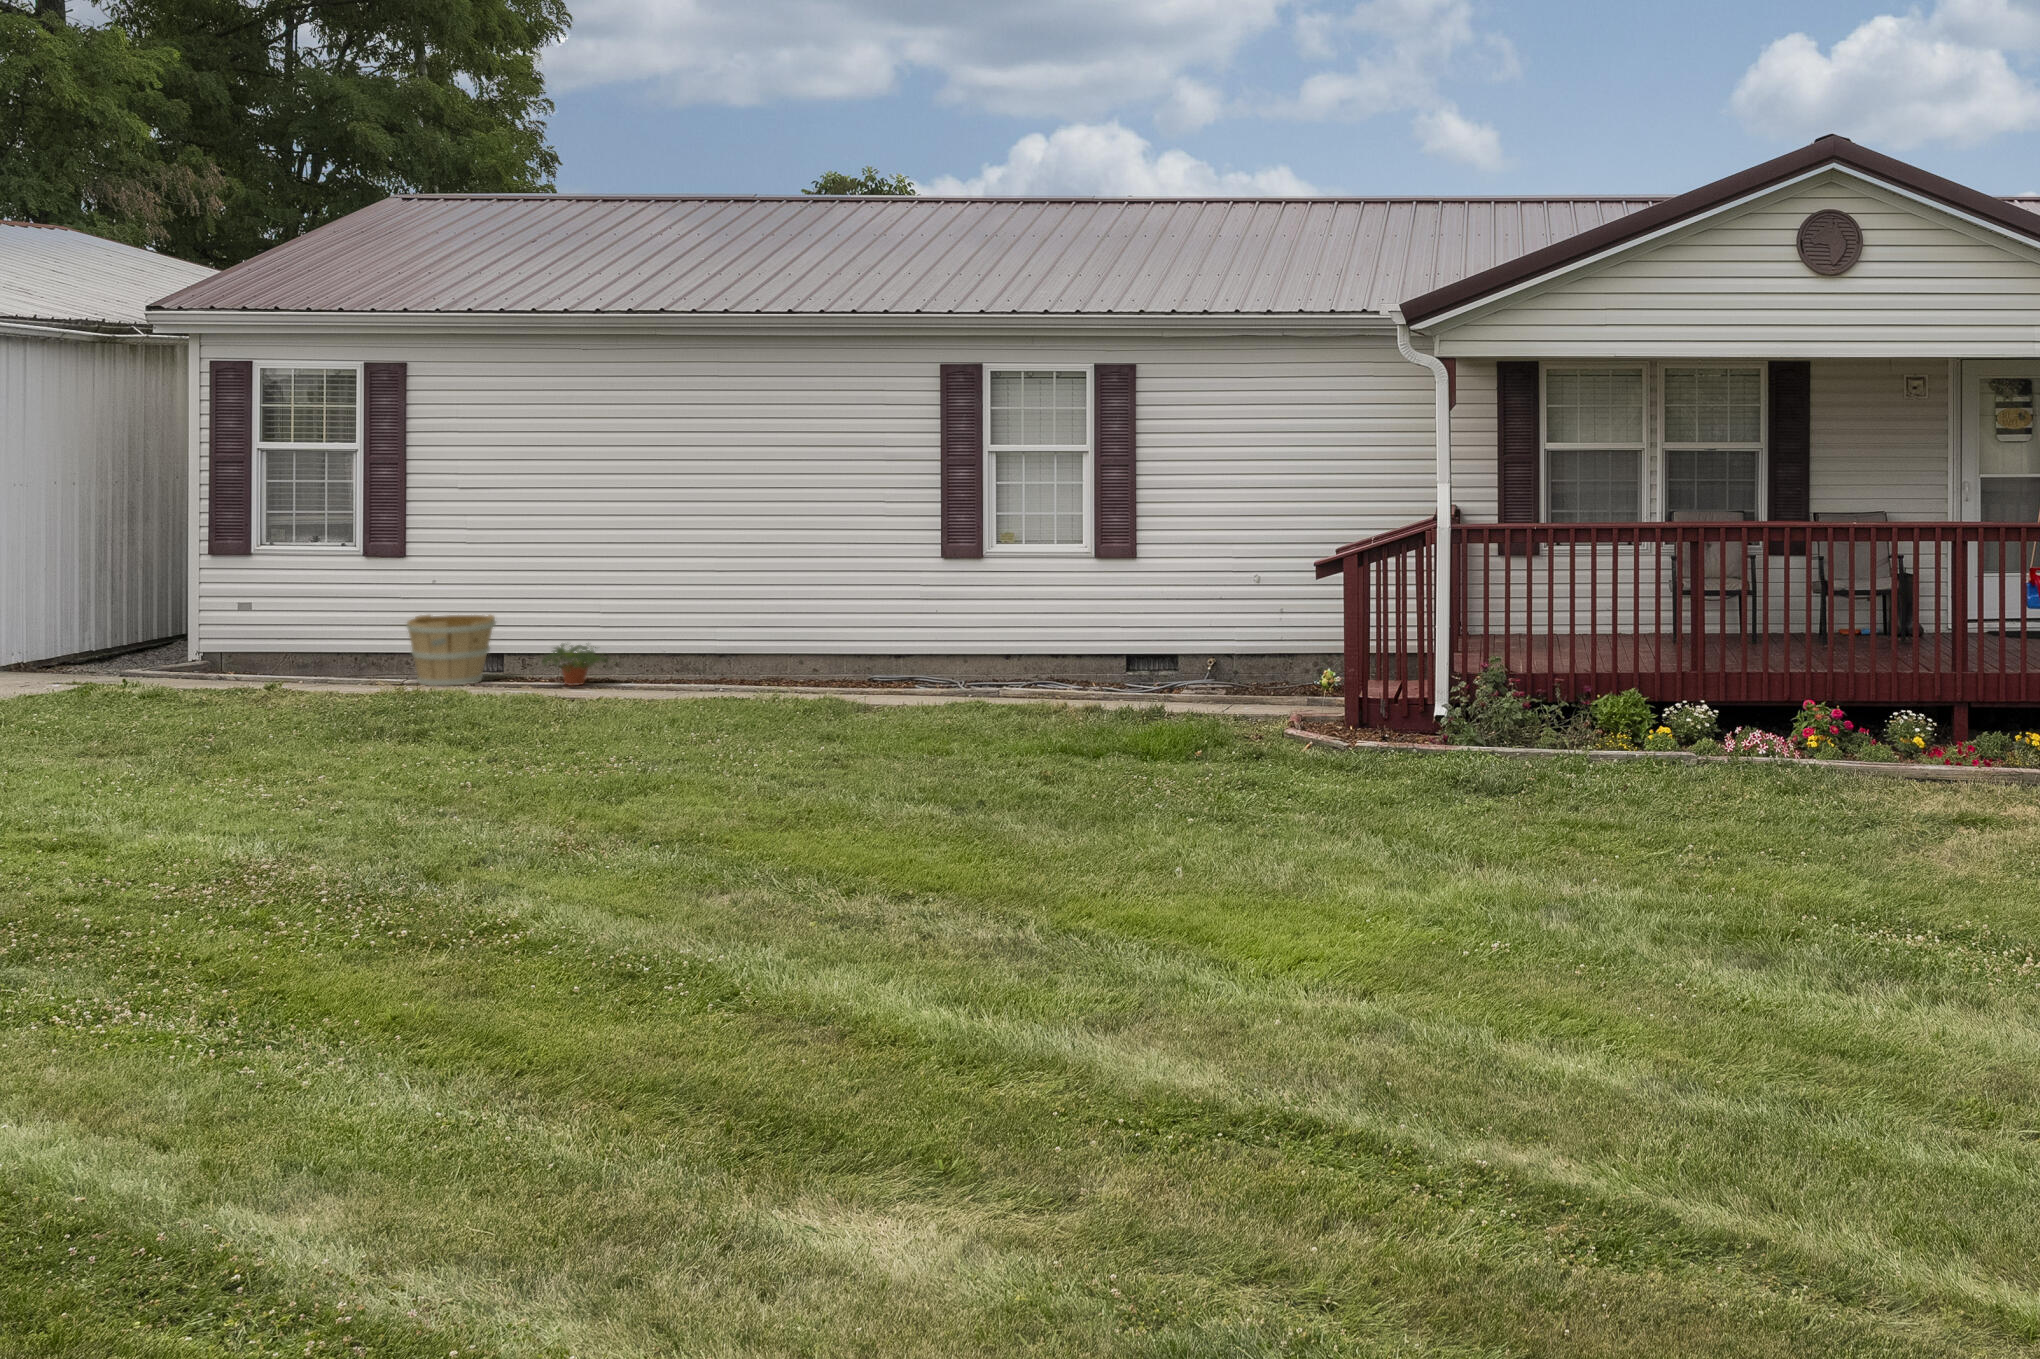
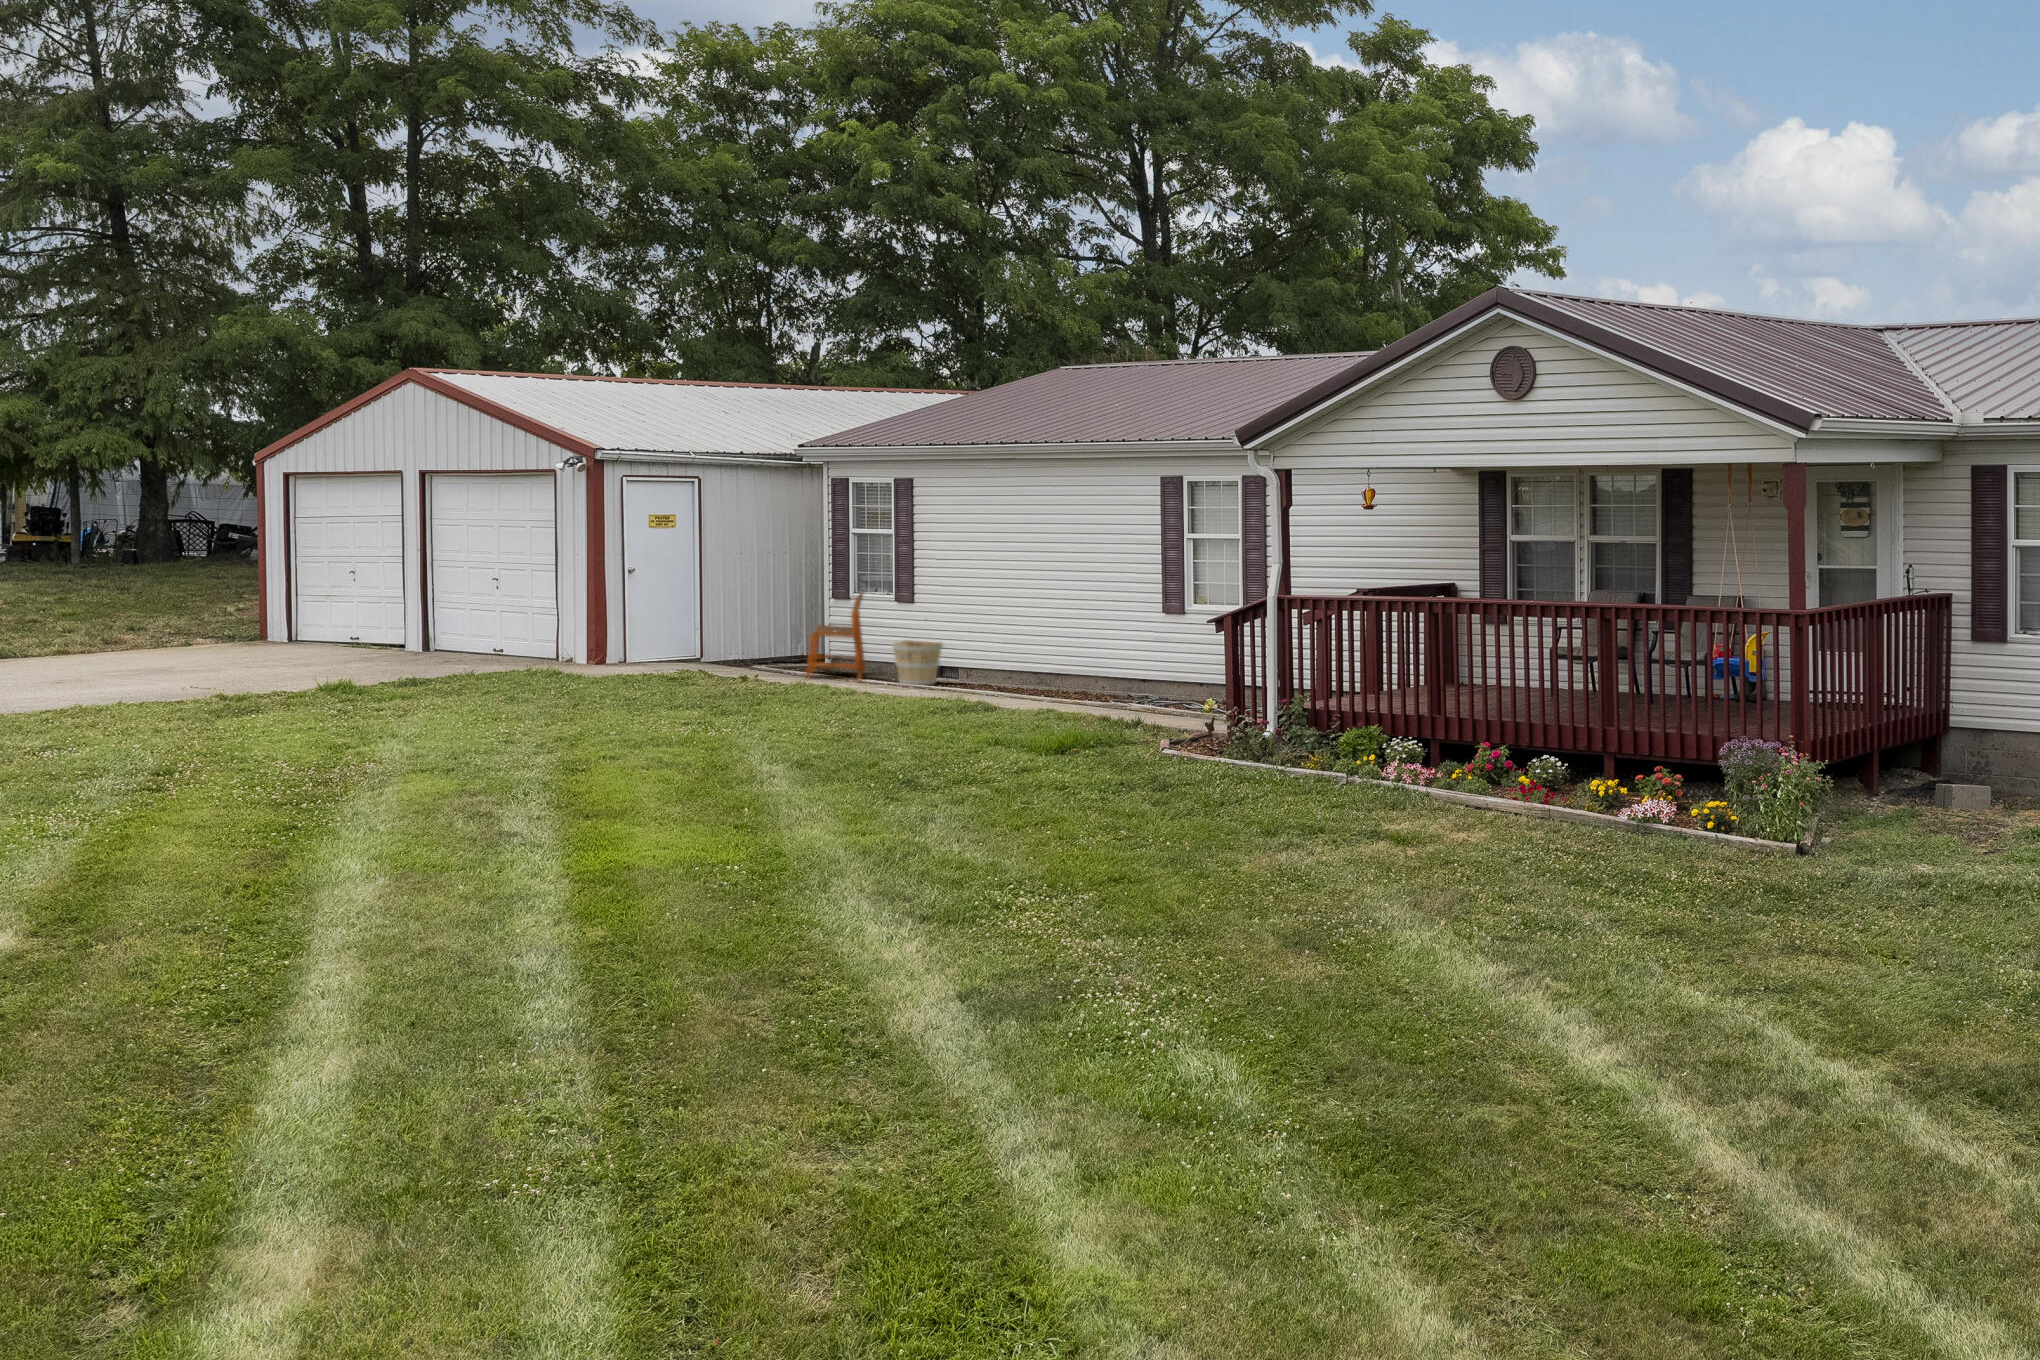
bench: none [194,540,331,694] -> present [806,592,865,679]
potted plant: present [542,644,616,686] -> none [950,662,998,689]

